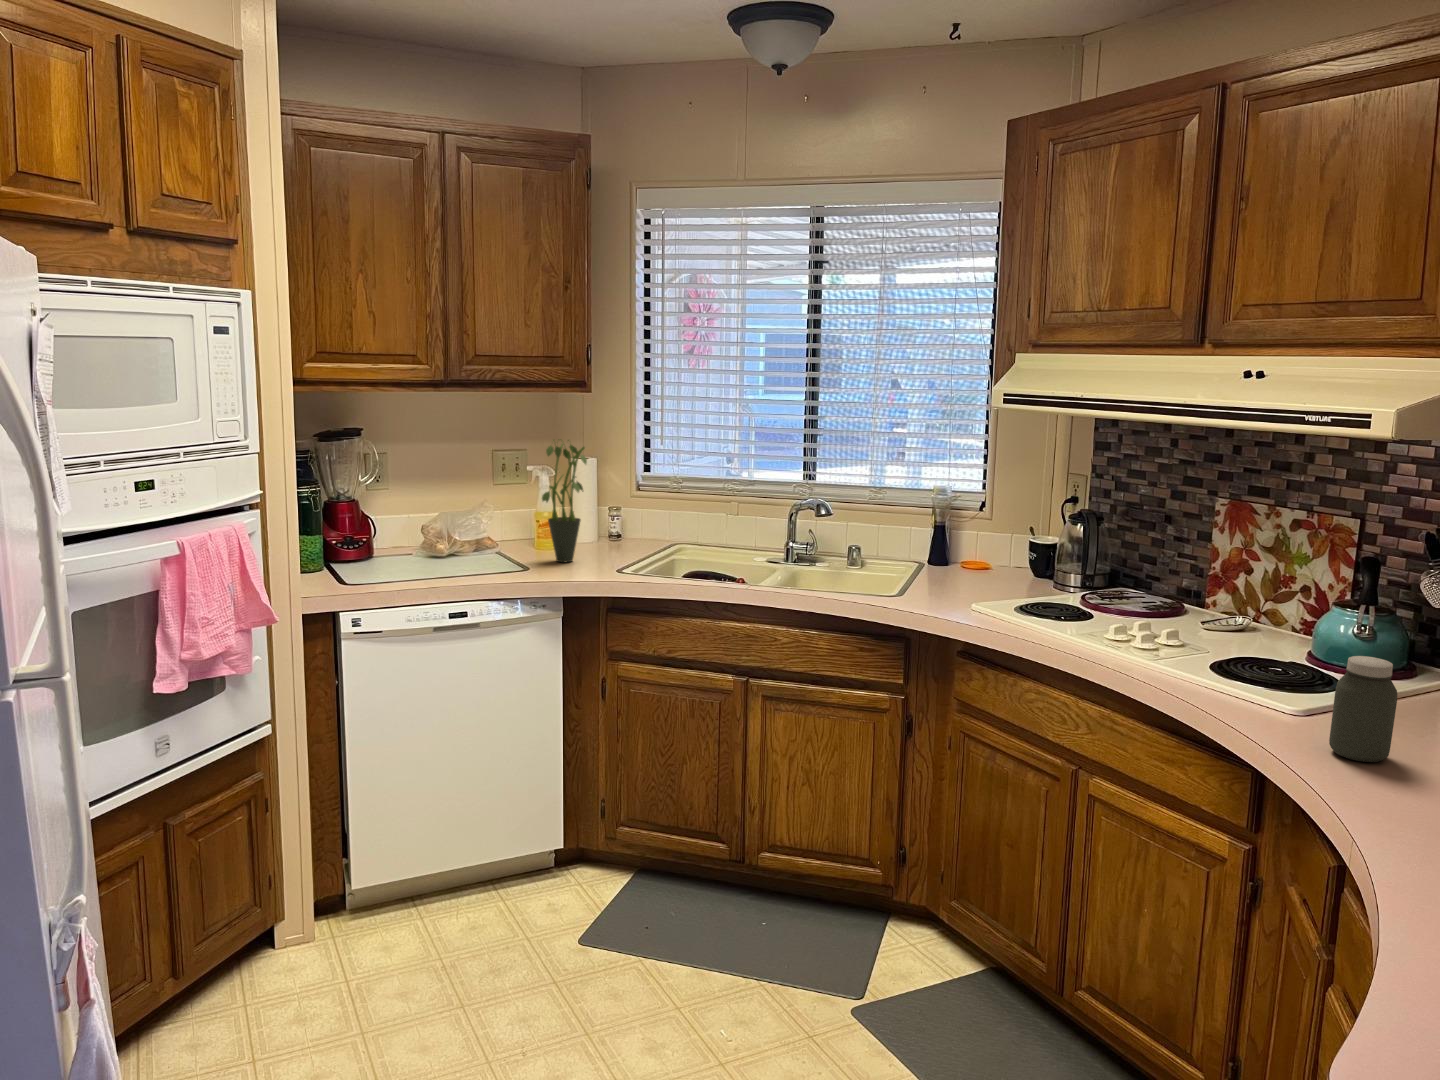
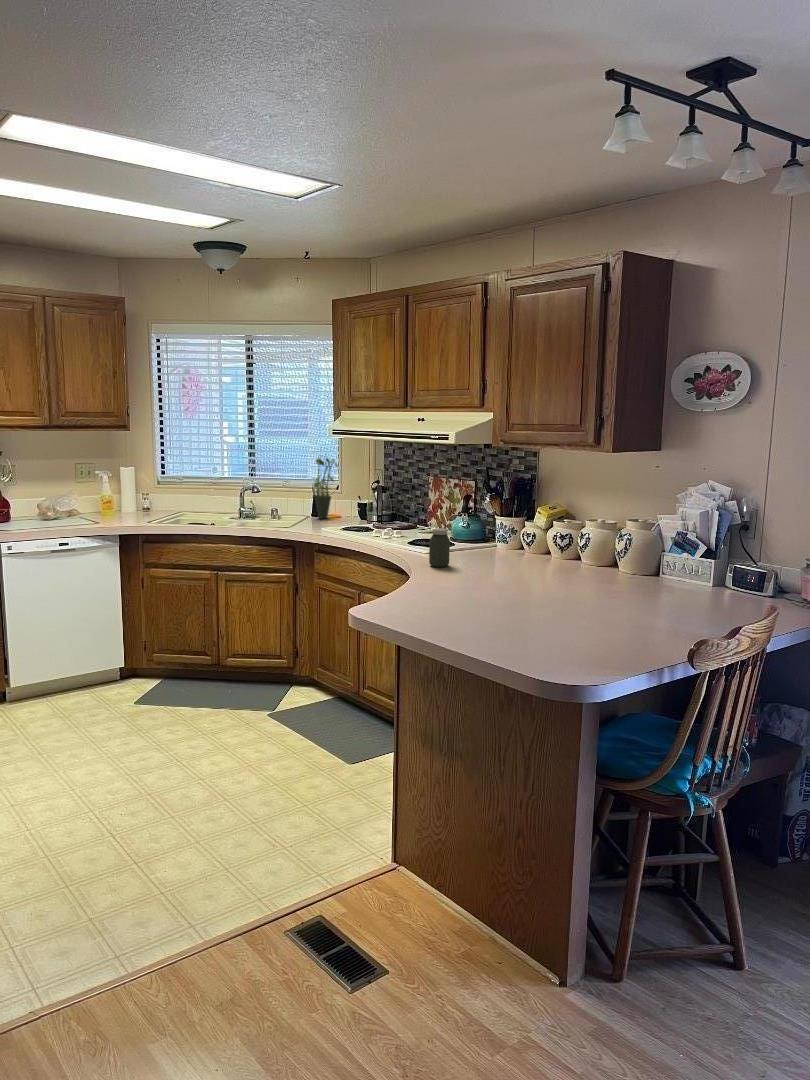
potted plant: present [542,440,587,562] -> present [314,457,338,519]

